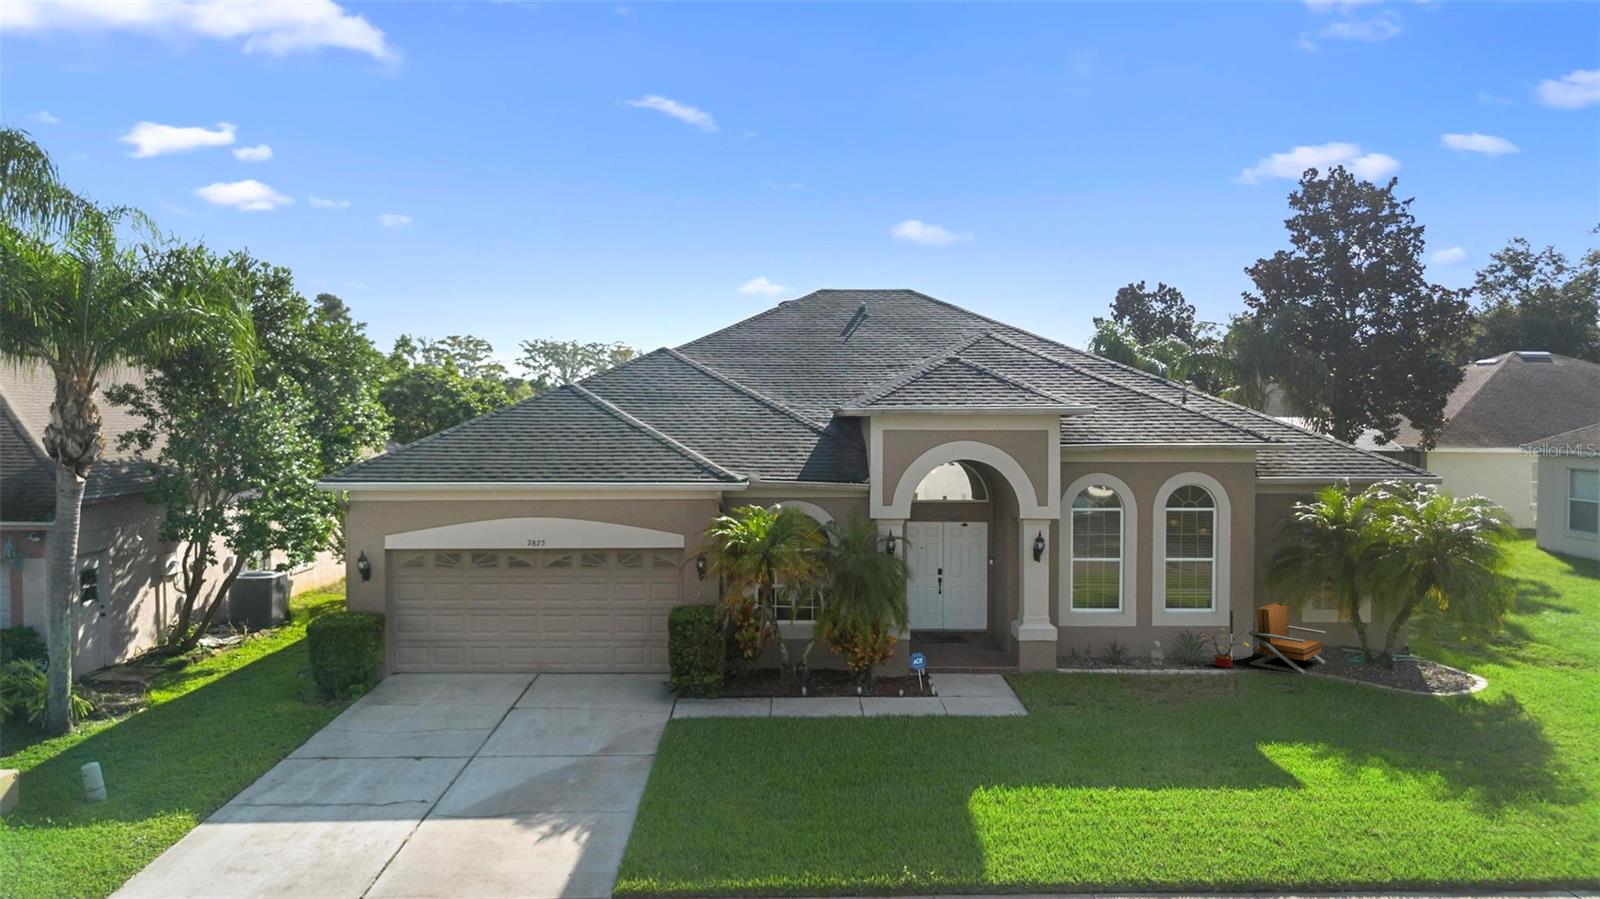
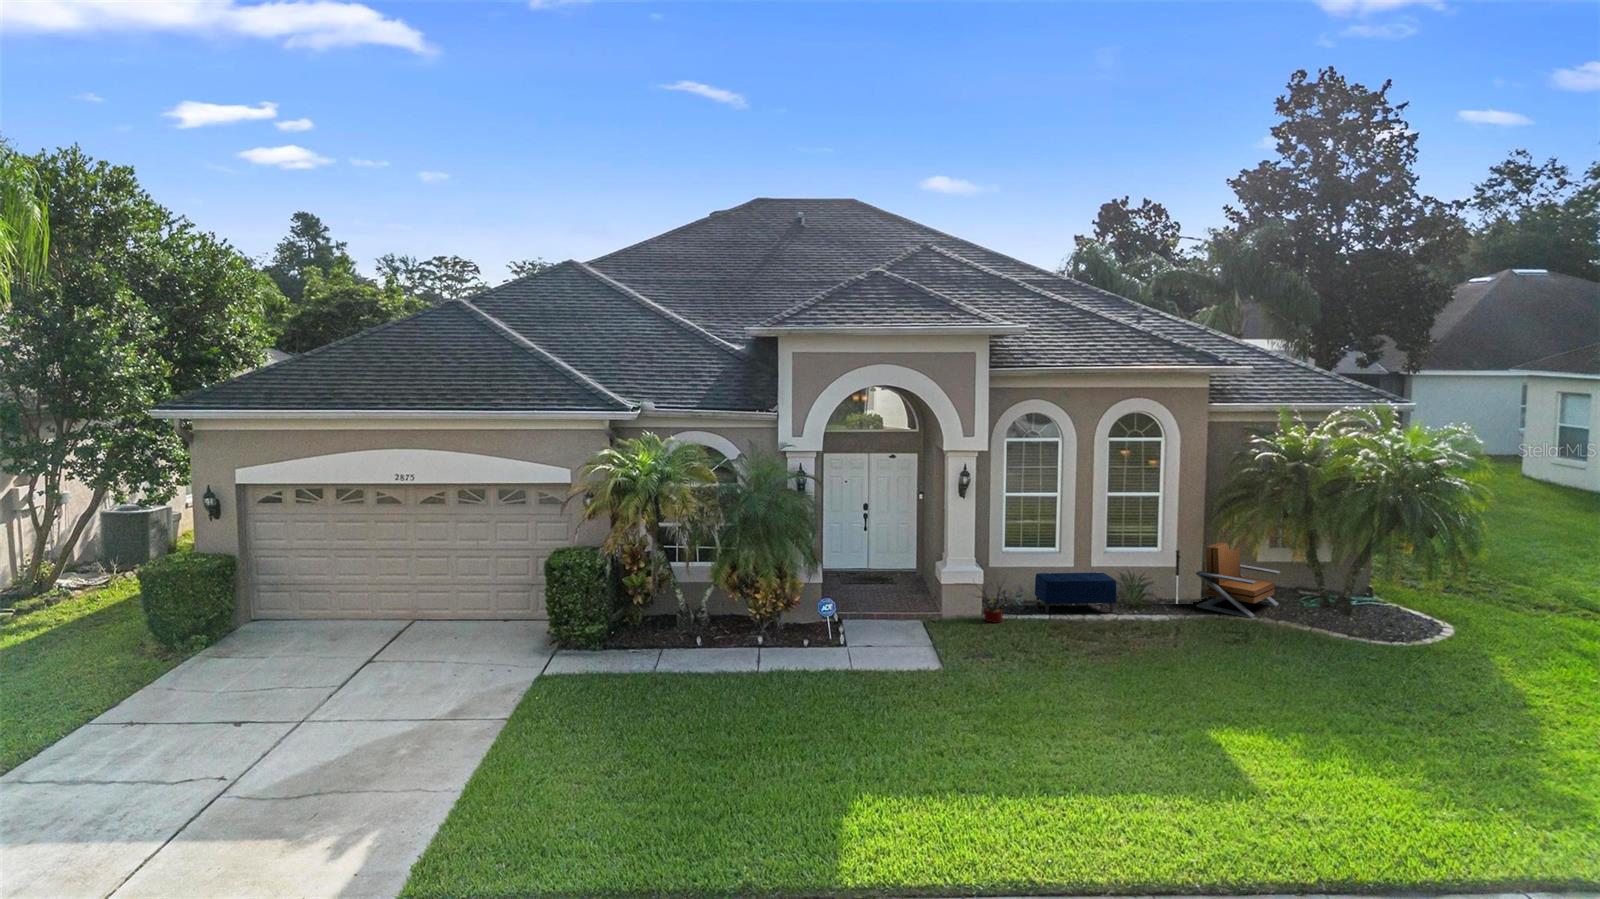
decorative plant: present [1212,629,1249,667] -> present [981,585,1013,622]
bench: none [1101,632,1177,670] -> present [1035,572,1116,614]

